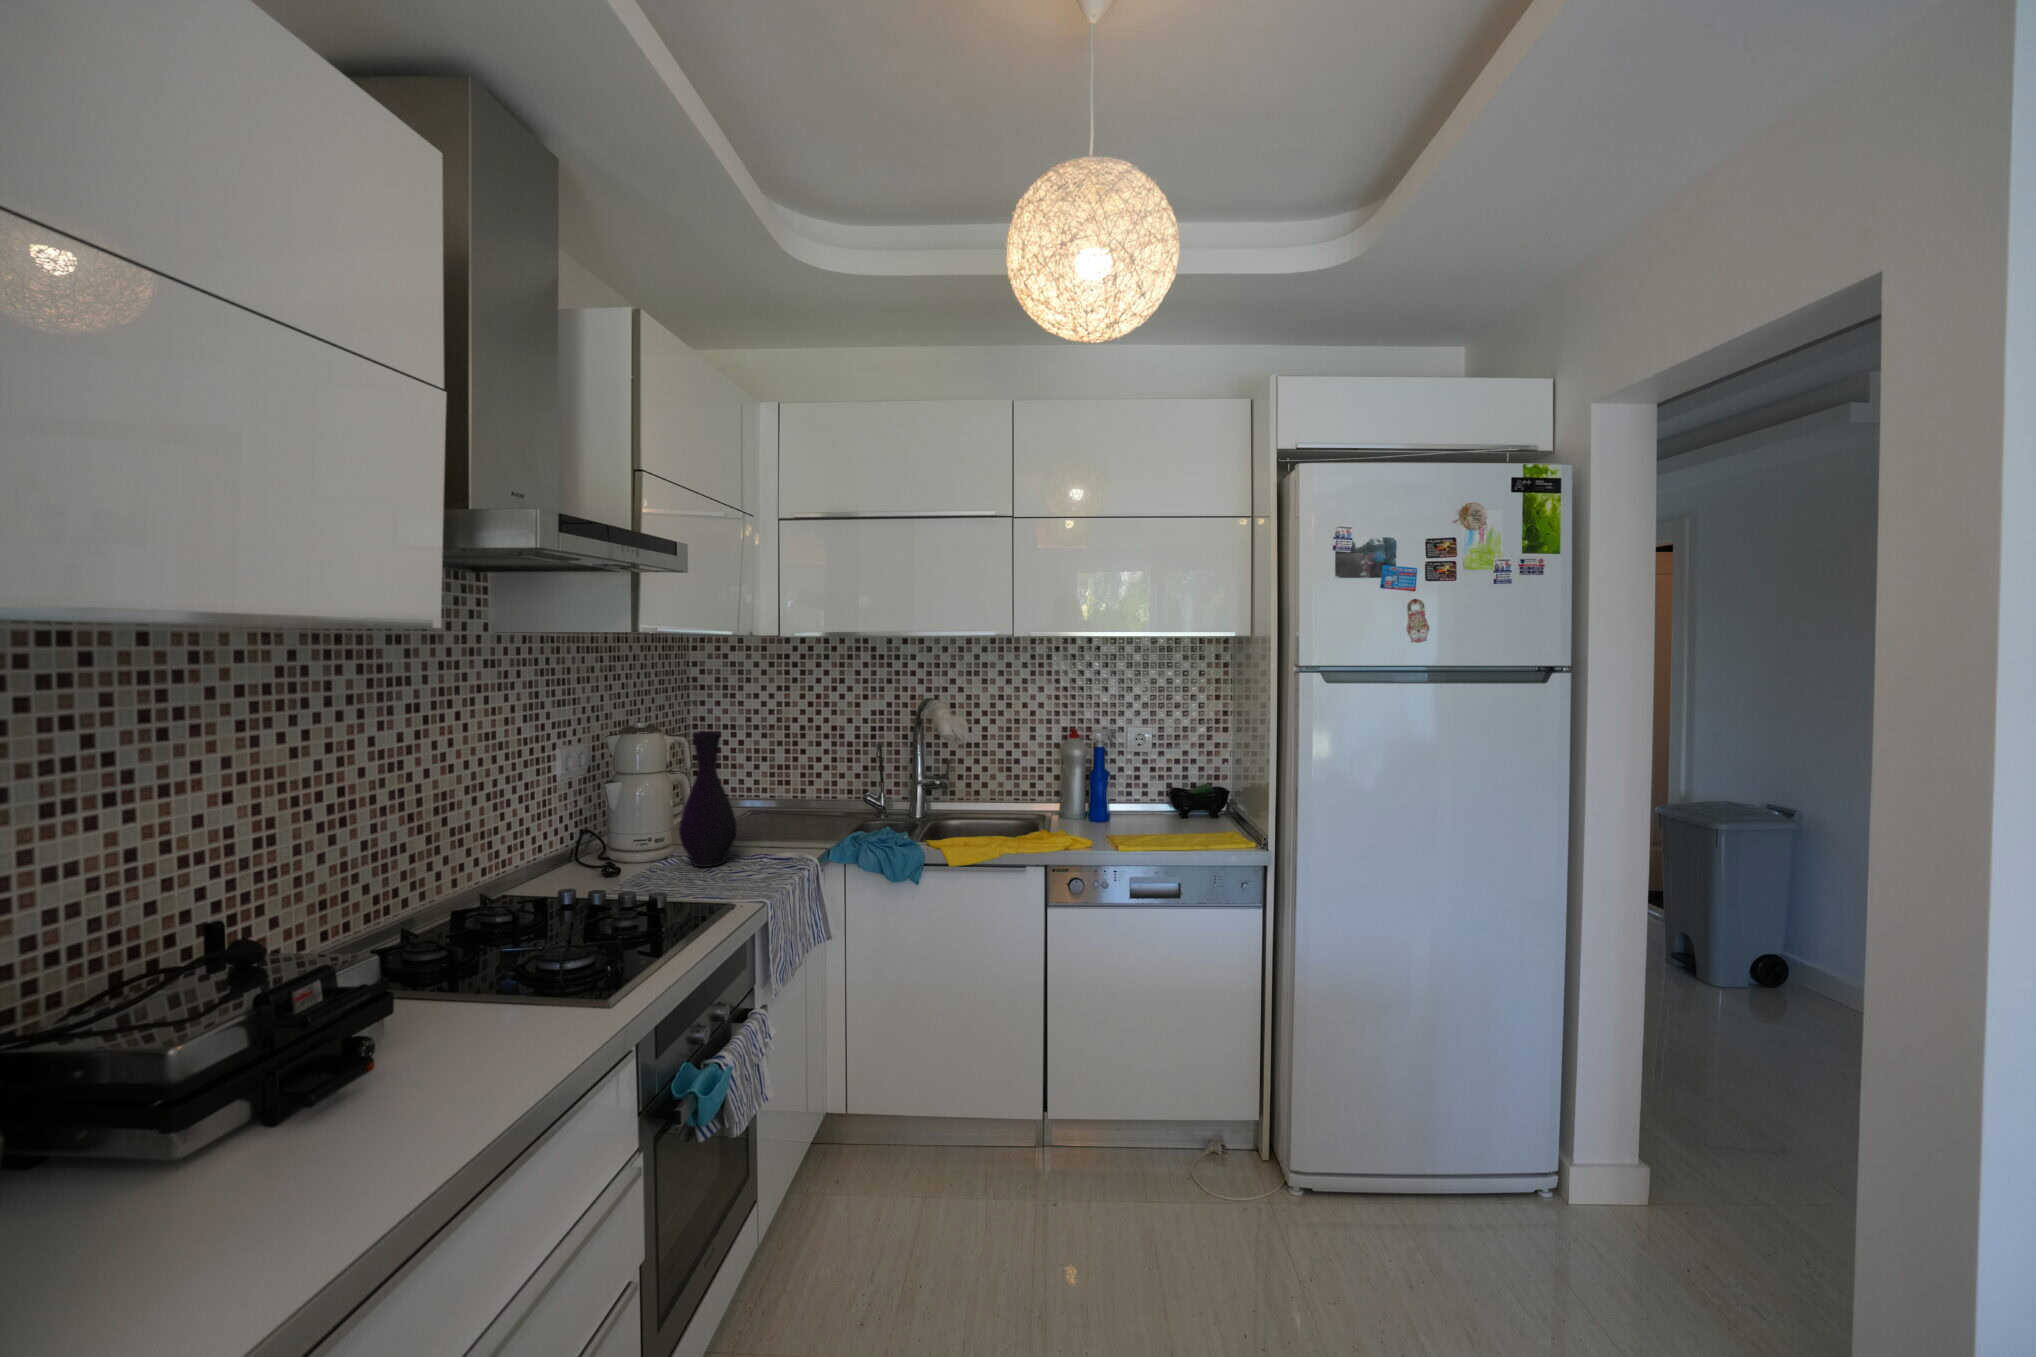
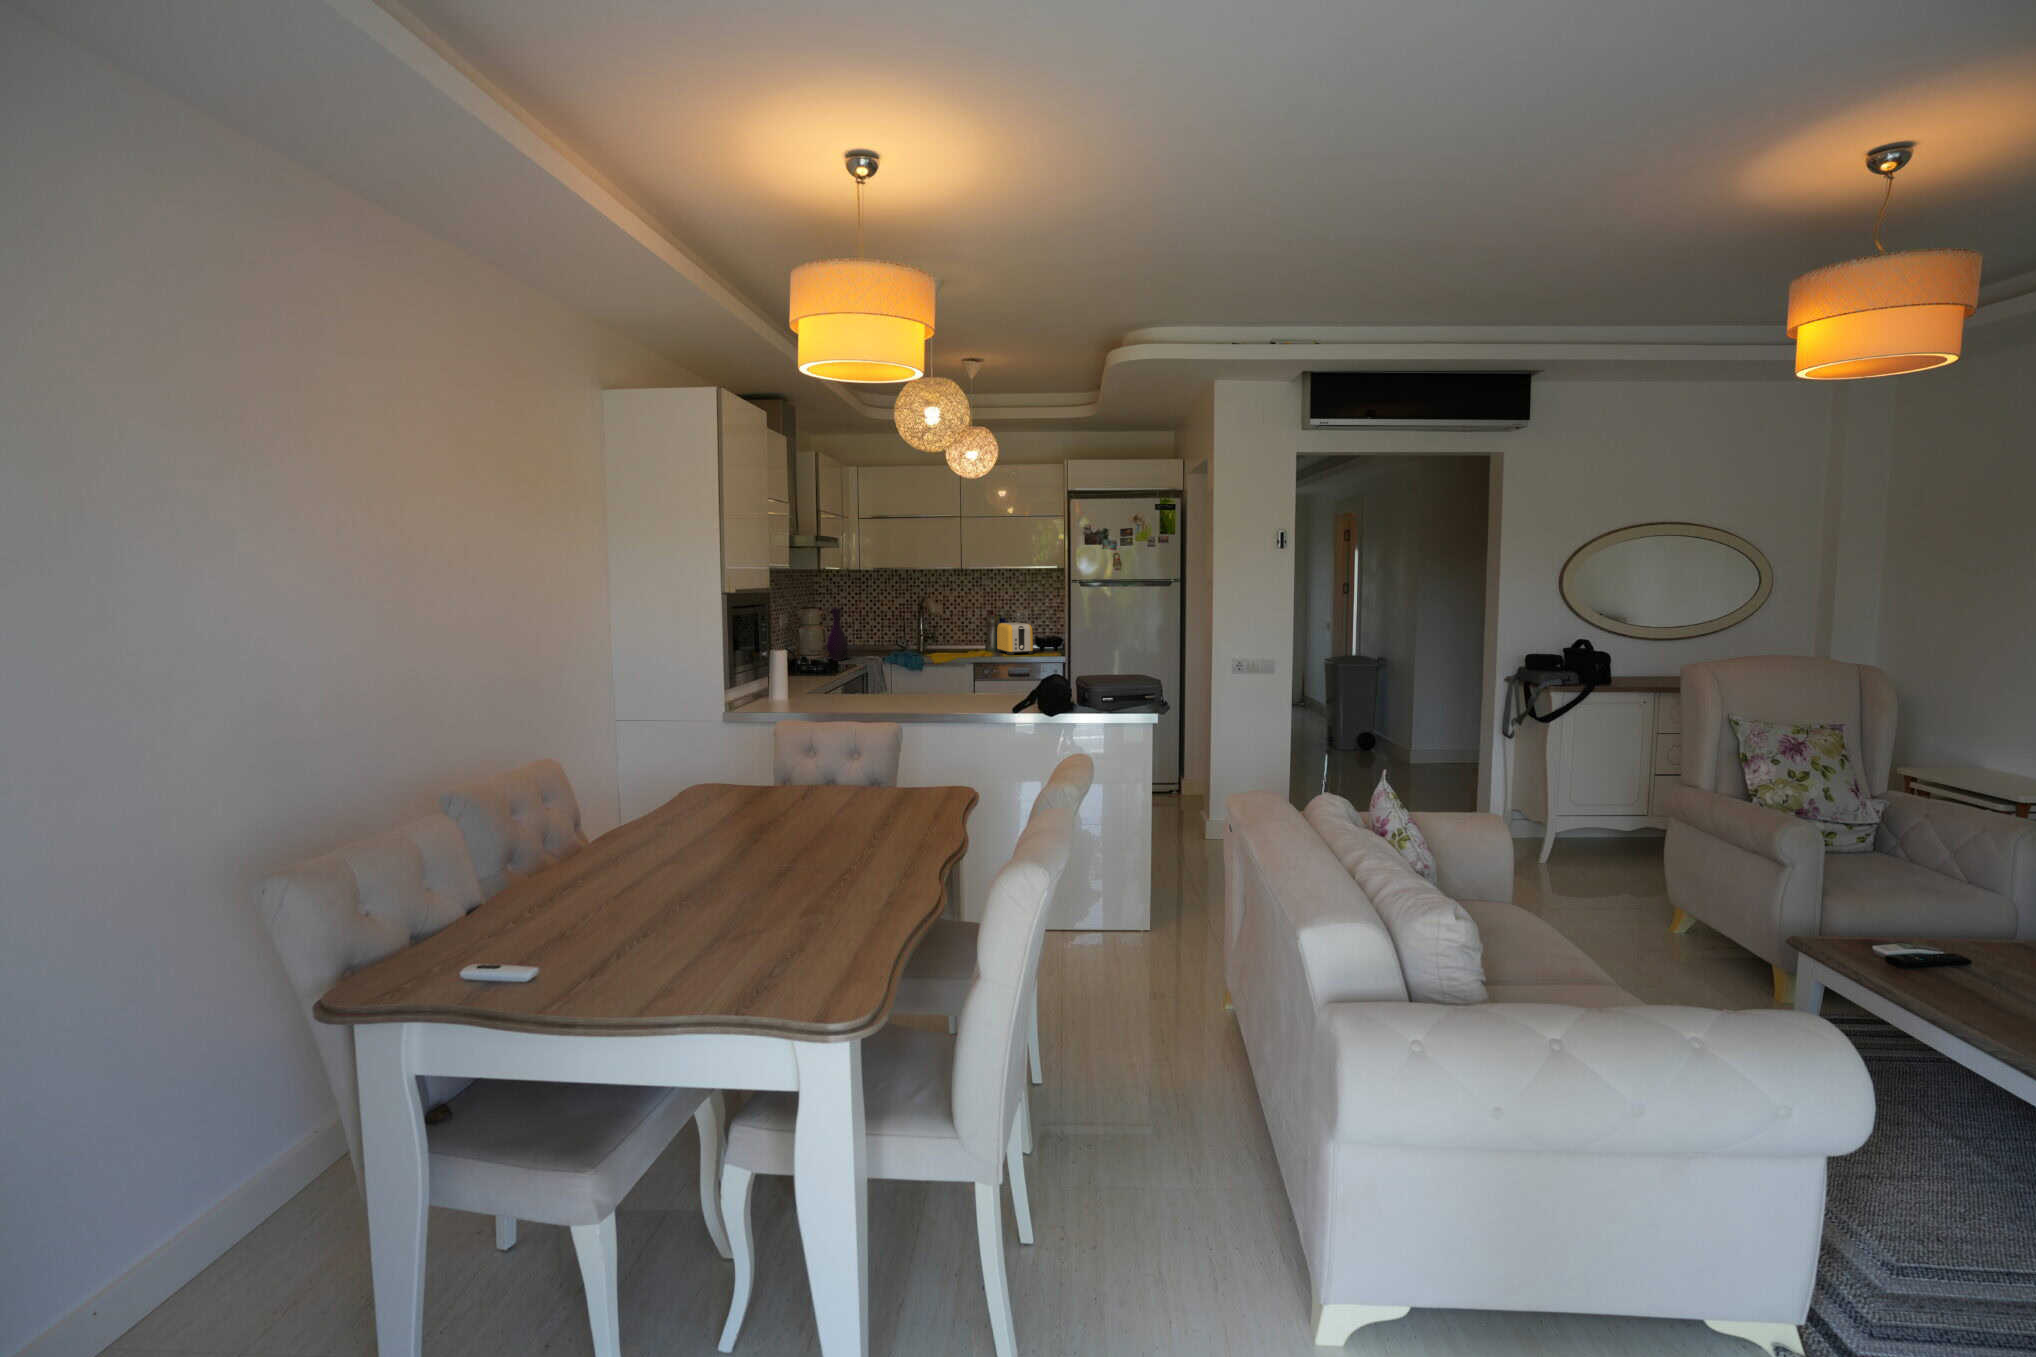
toaster: none [1087,755,1176,836] -> present [997,623,1033,655]

